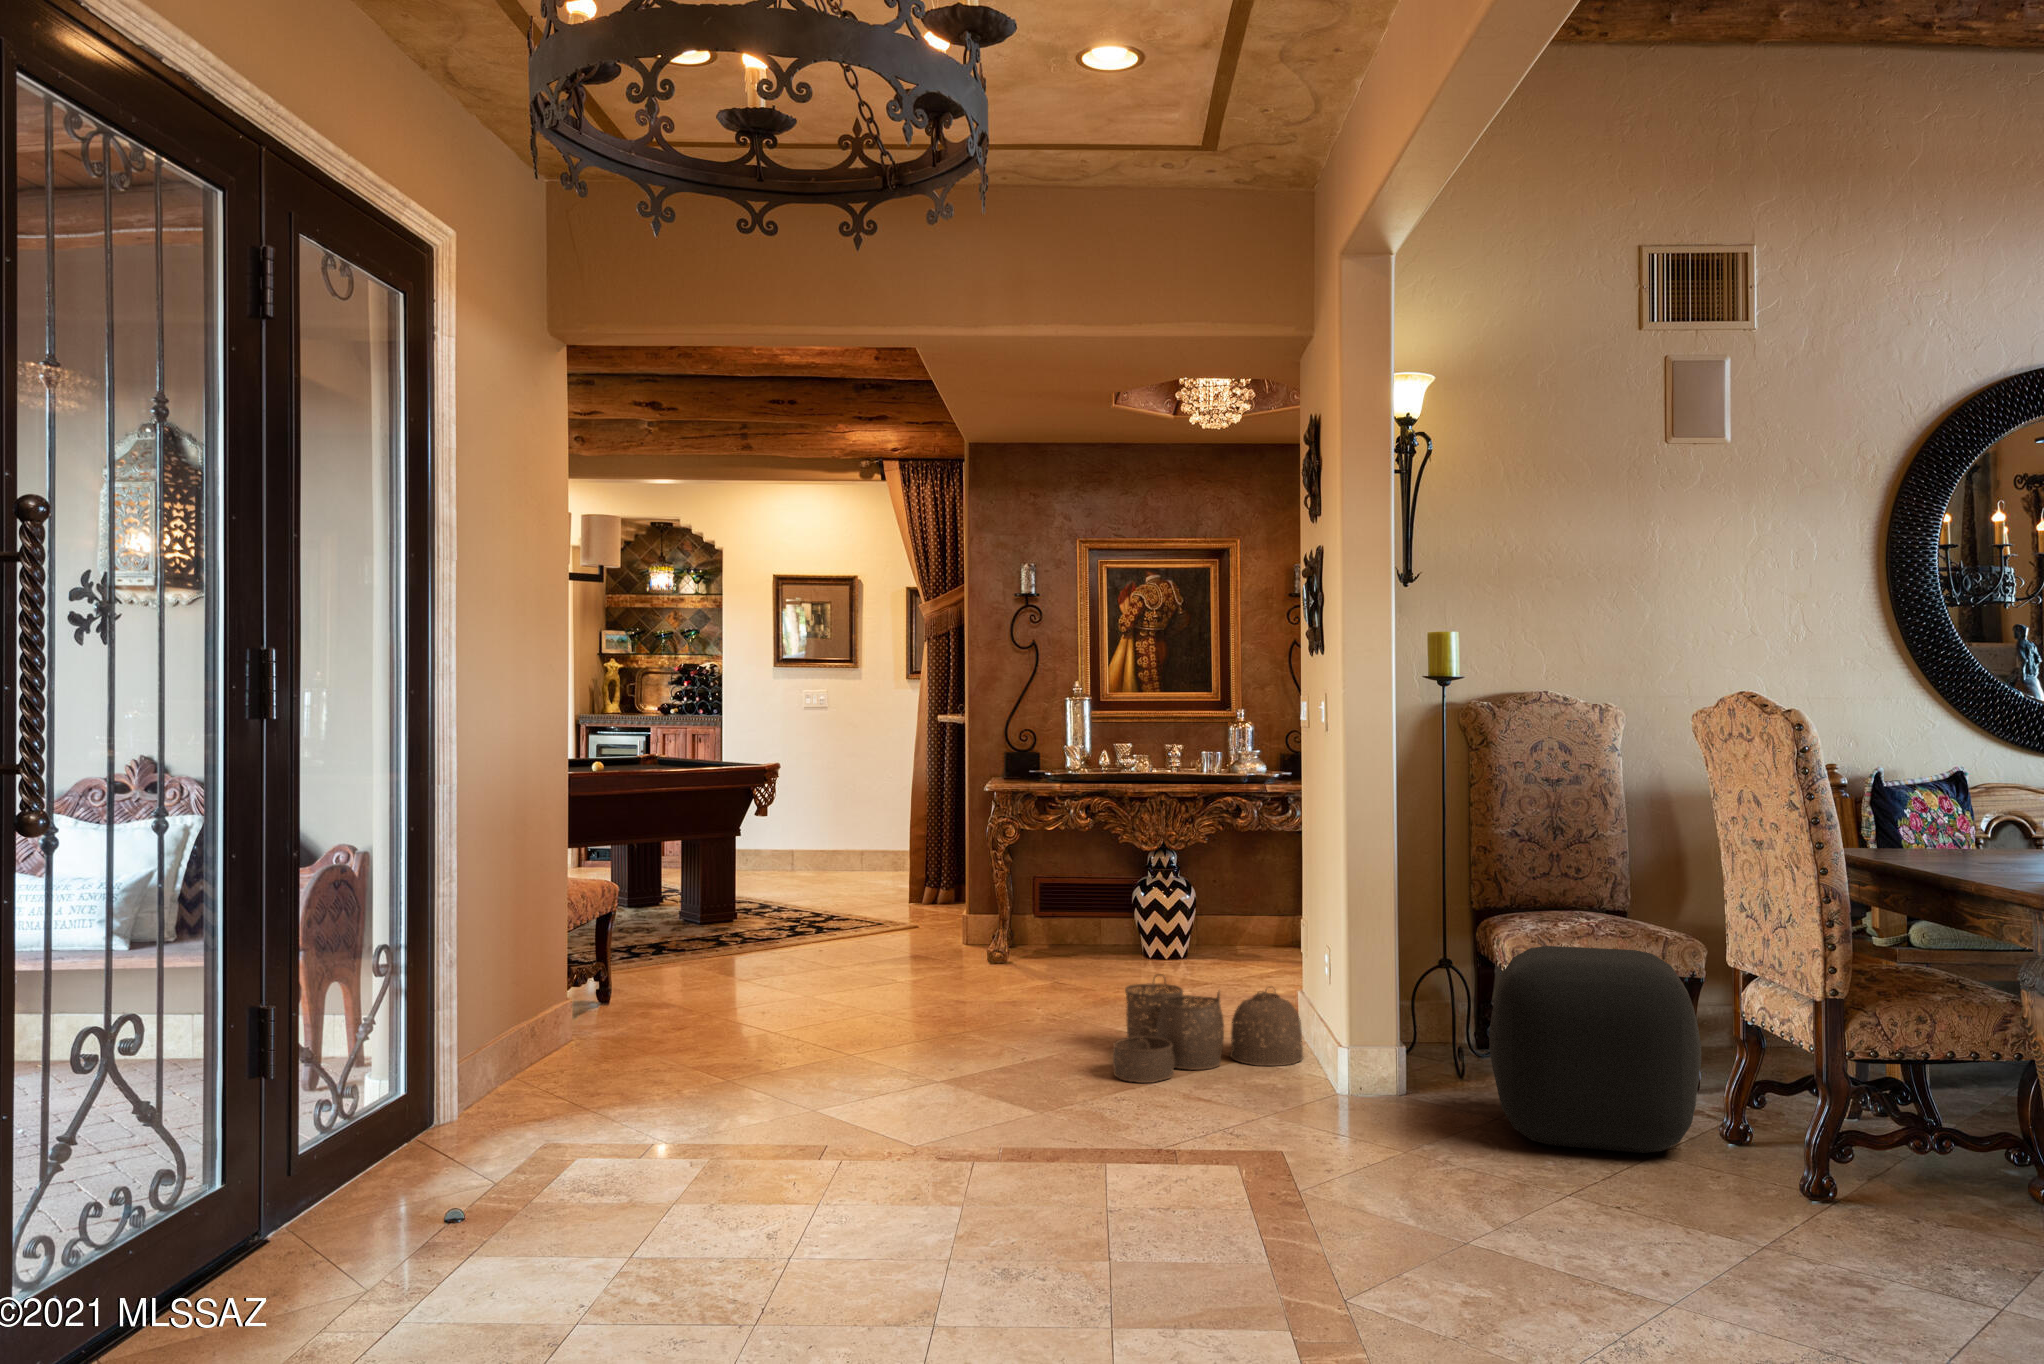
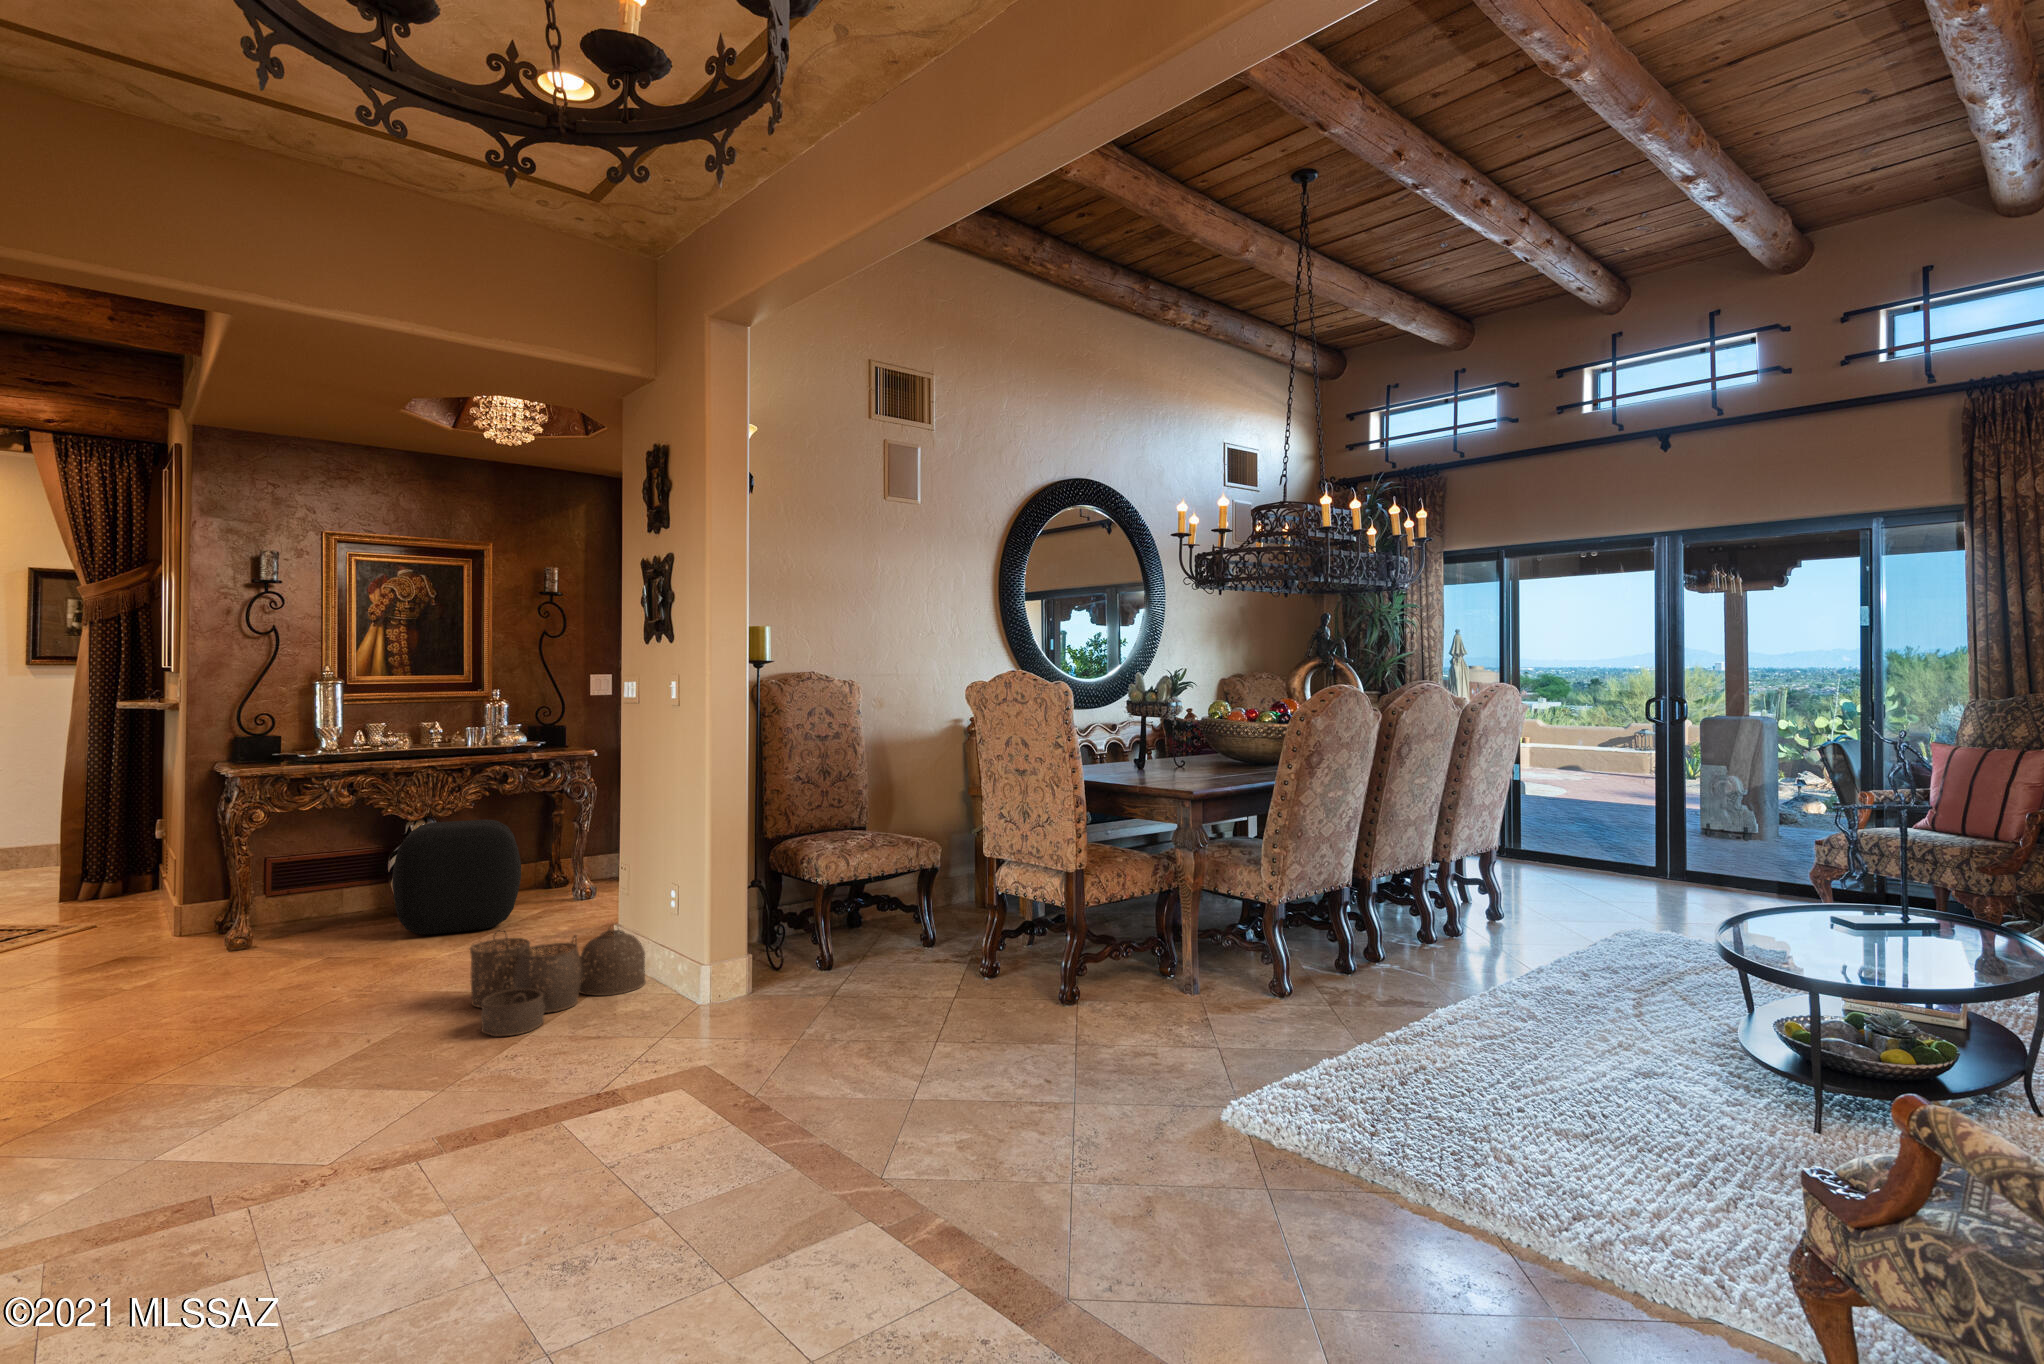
ottoman: present [1489,946,1701,1153] -> present [392,820,521,935]

